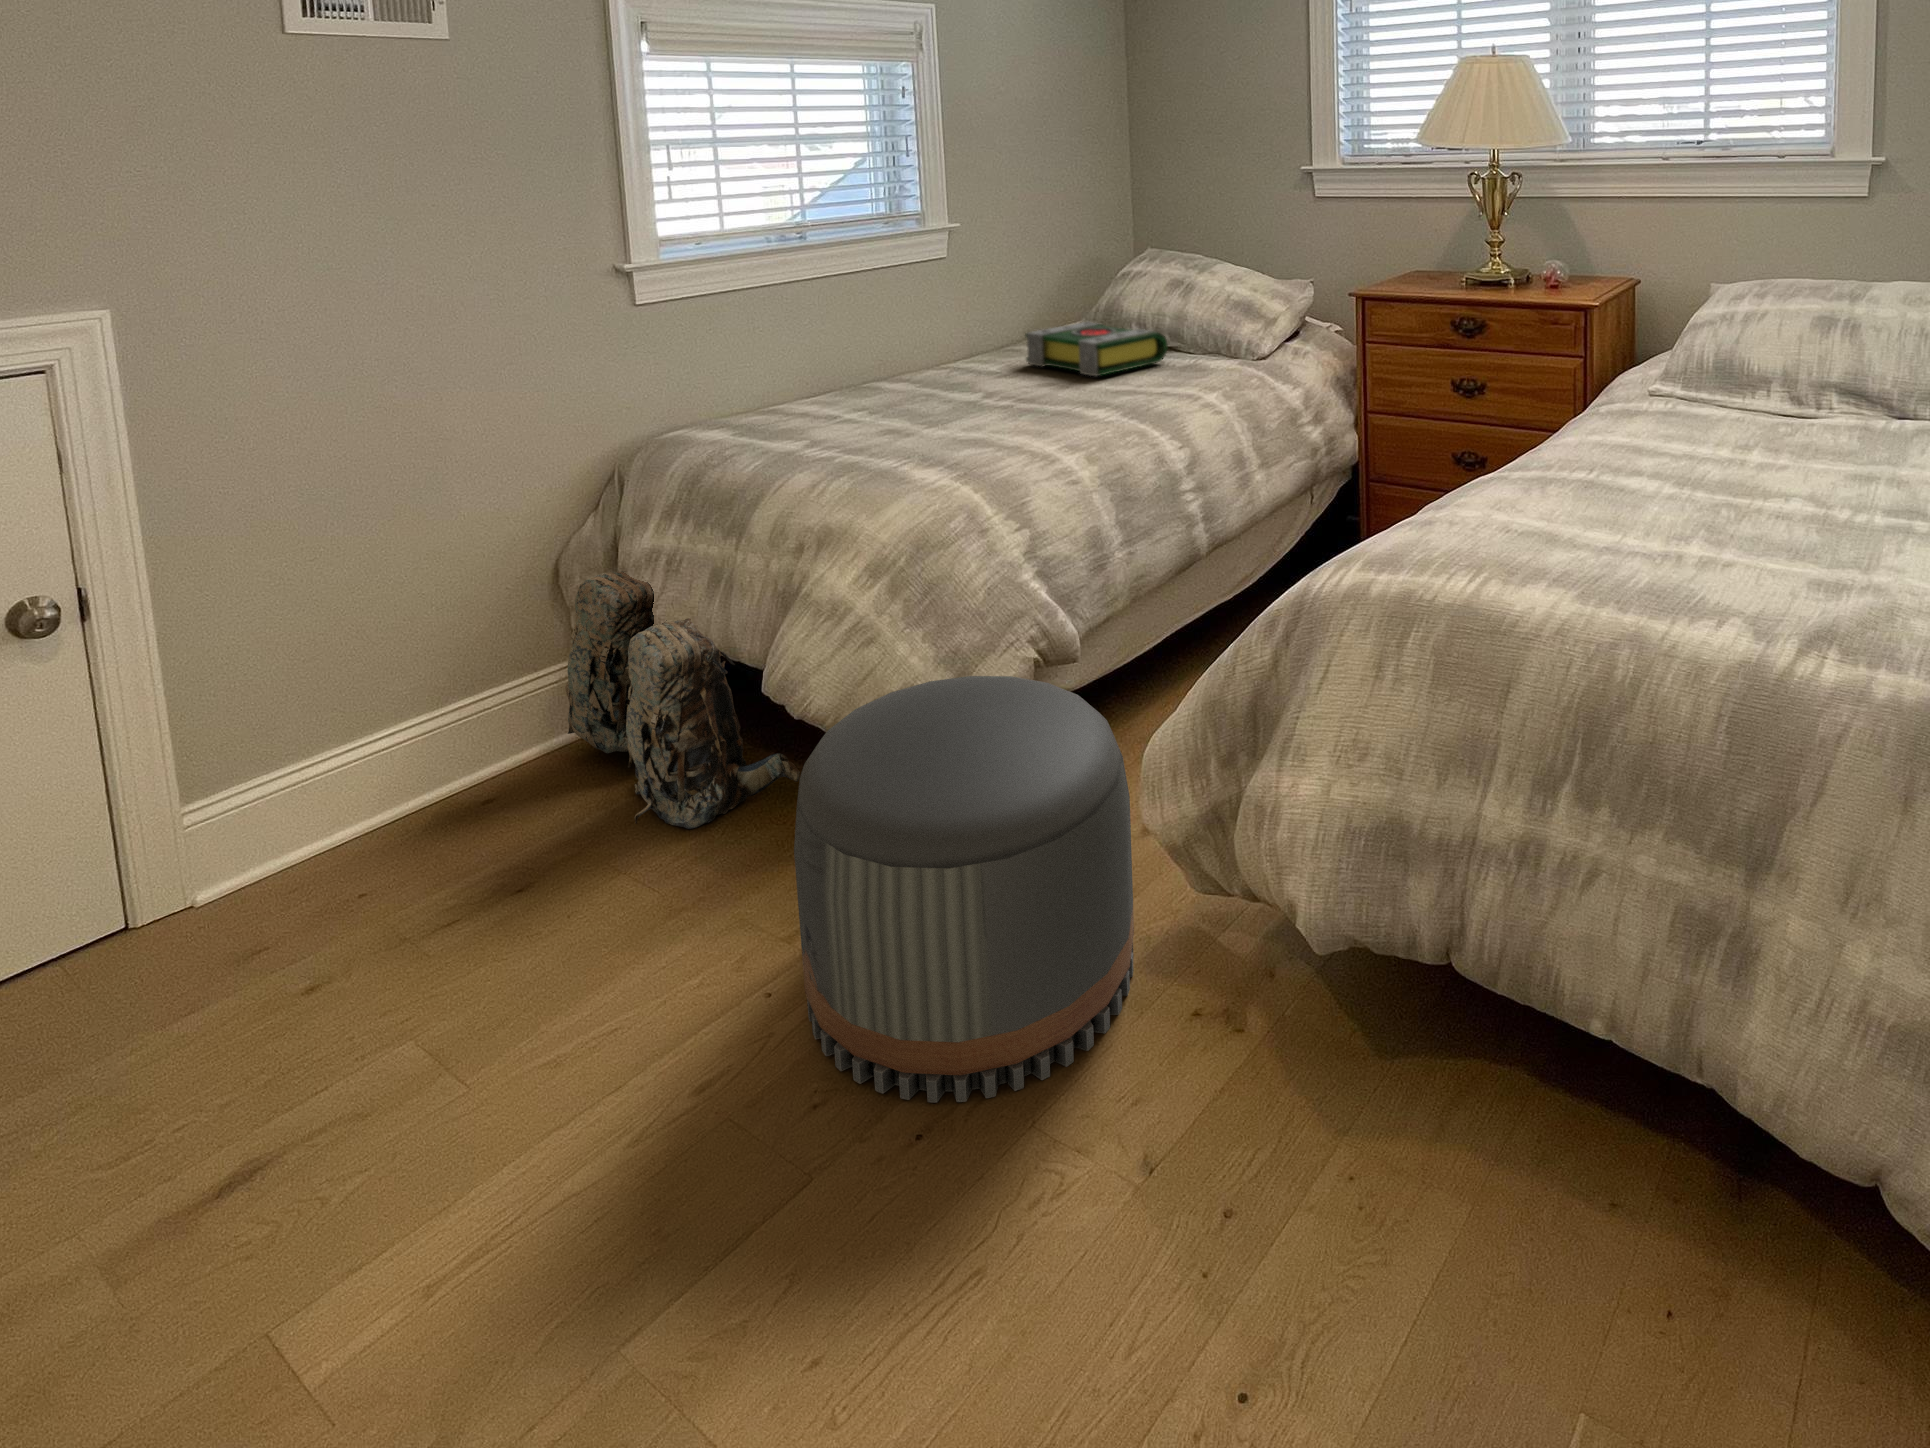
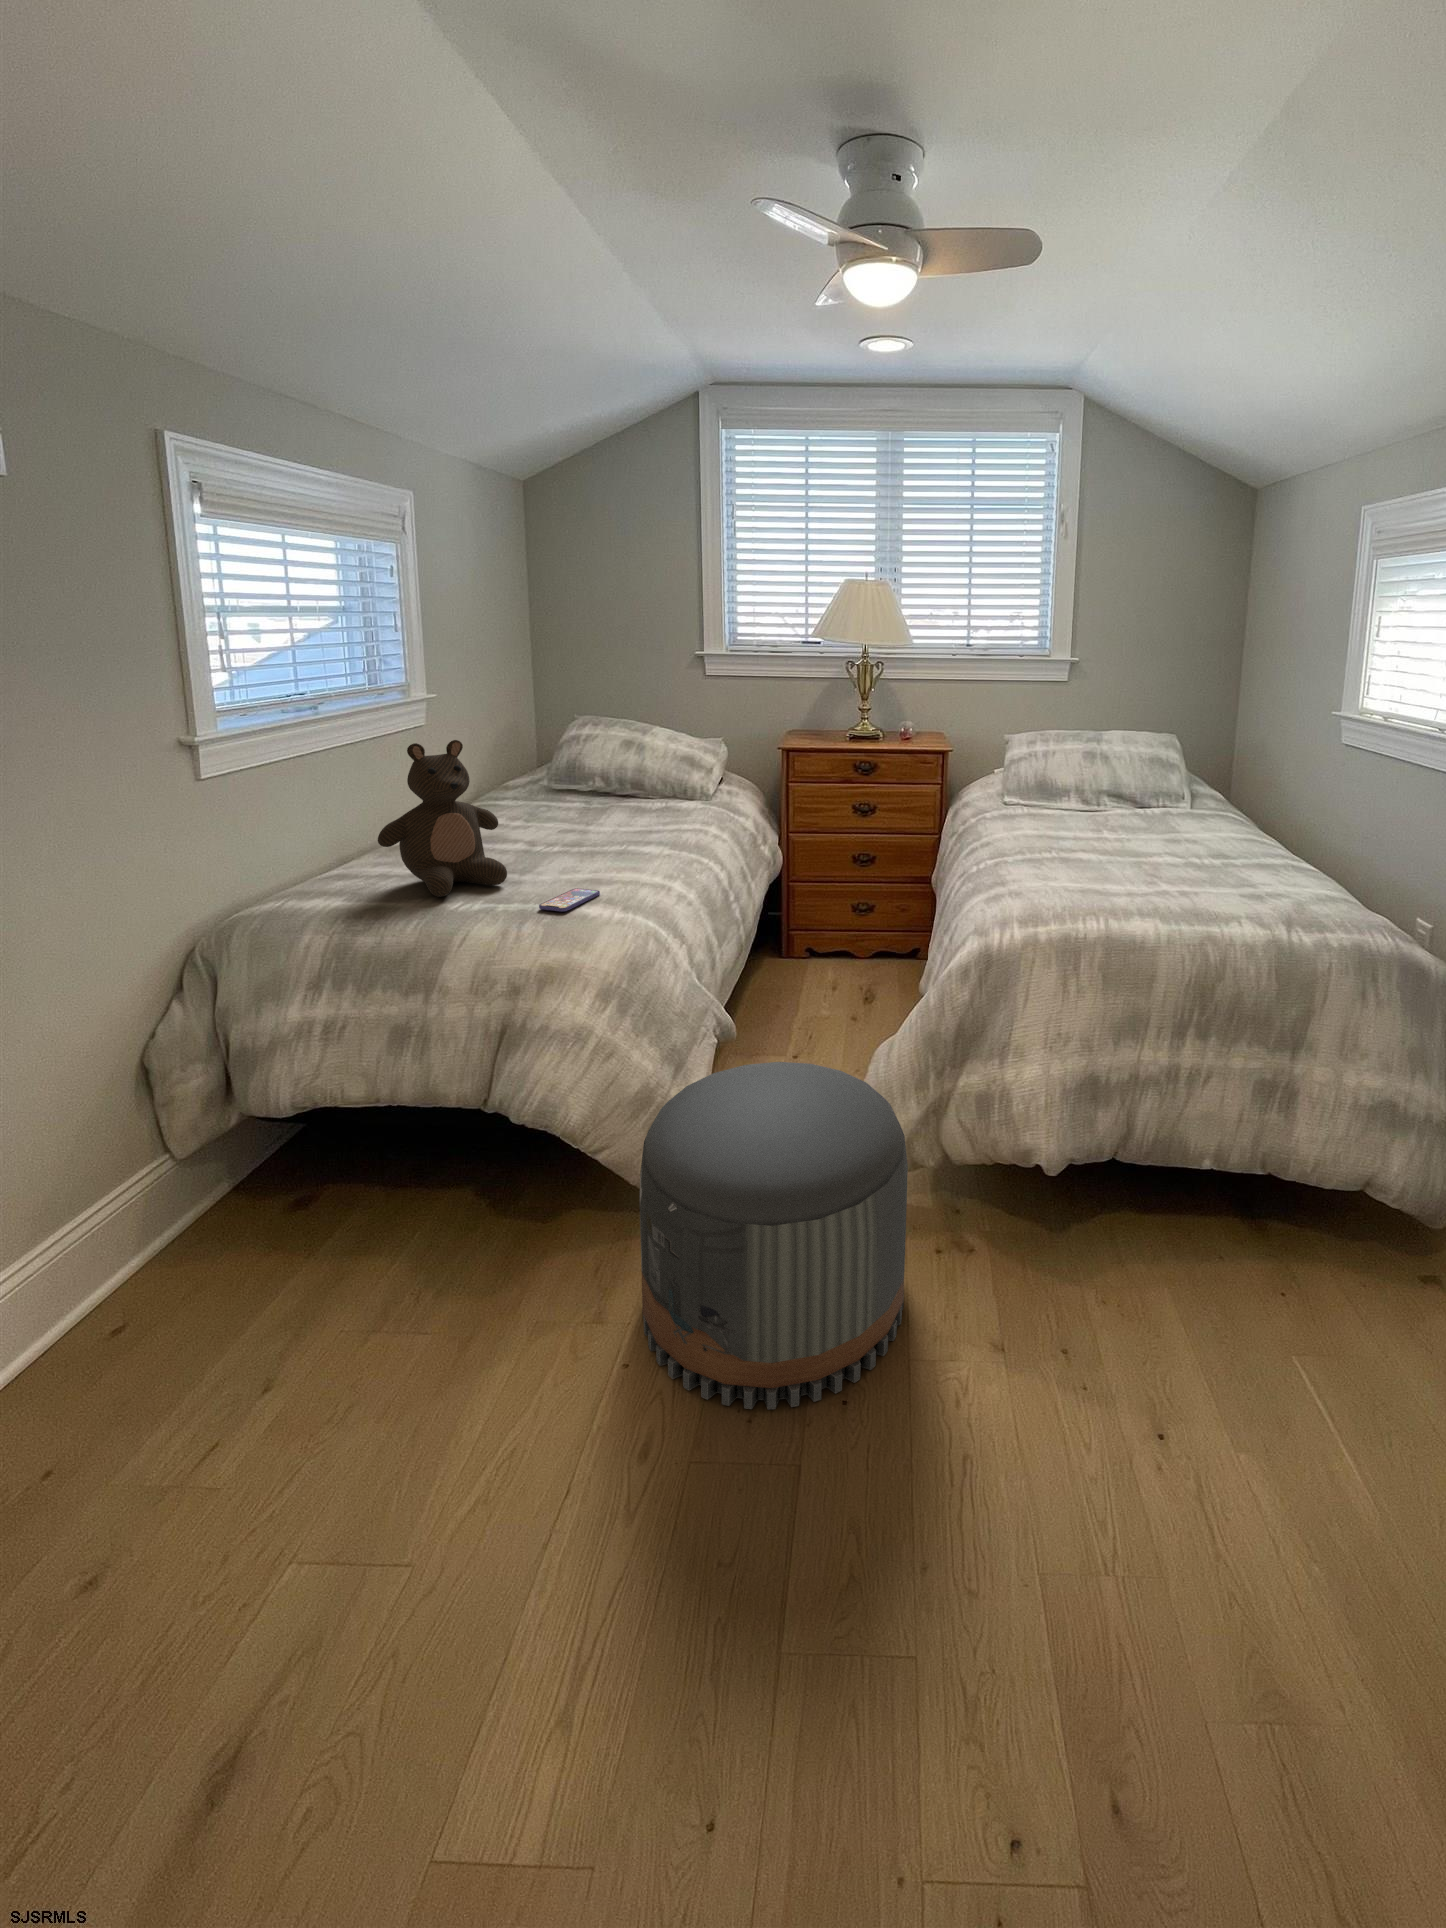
stuffed bear: none [802,269,929,432] -> present [378,740,507,897]
book: present [1025,322,1168,376] -> none [519,781,644,825]
smartphone: none [893,440,970,462] -> present [539,888,600,911]
backpack: present [565,571,800,829] -> none [140,1079,482,1323]

